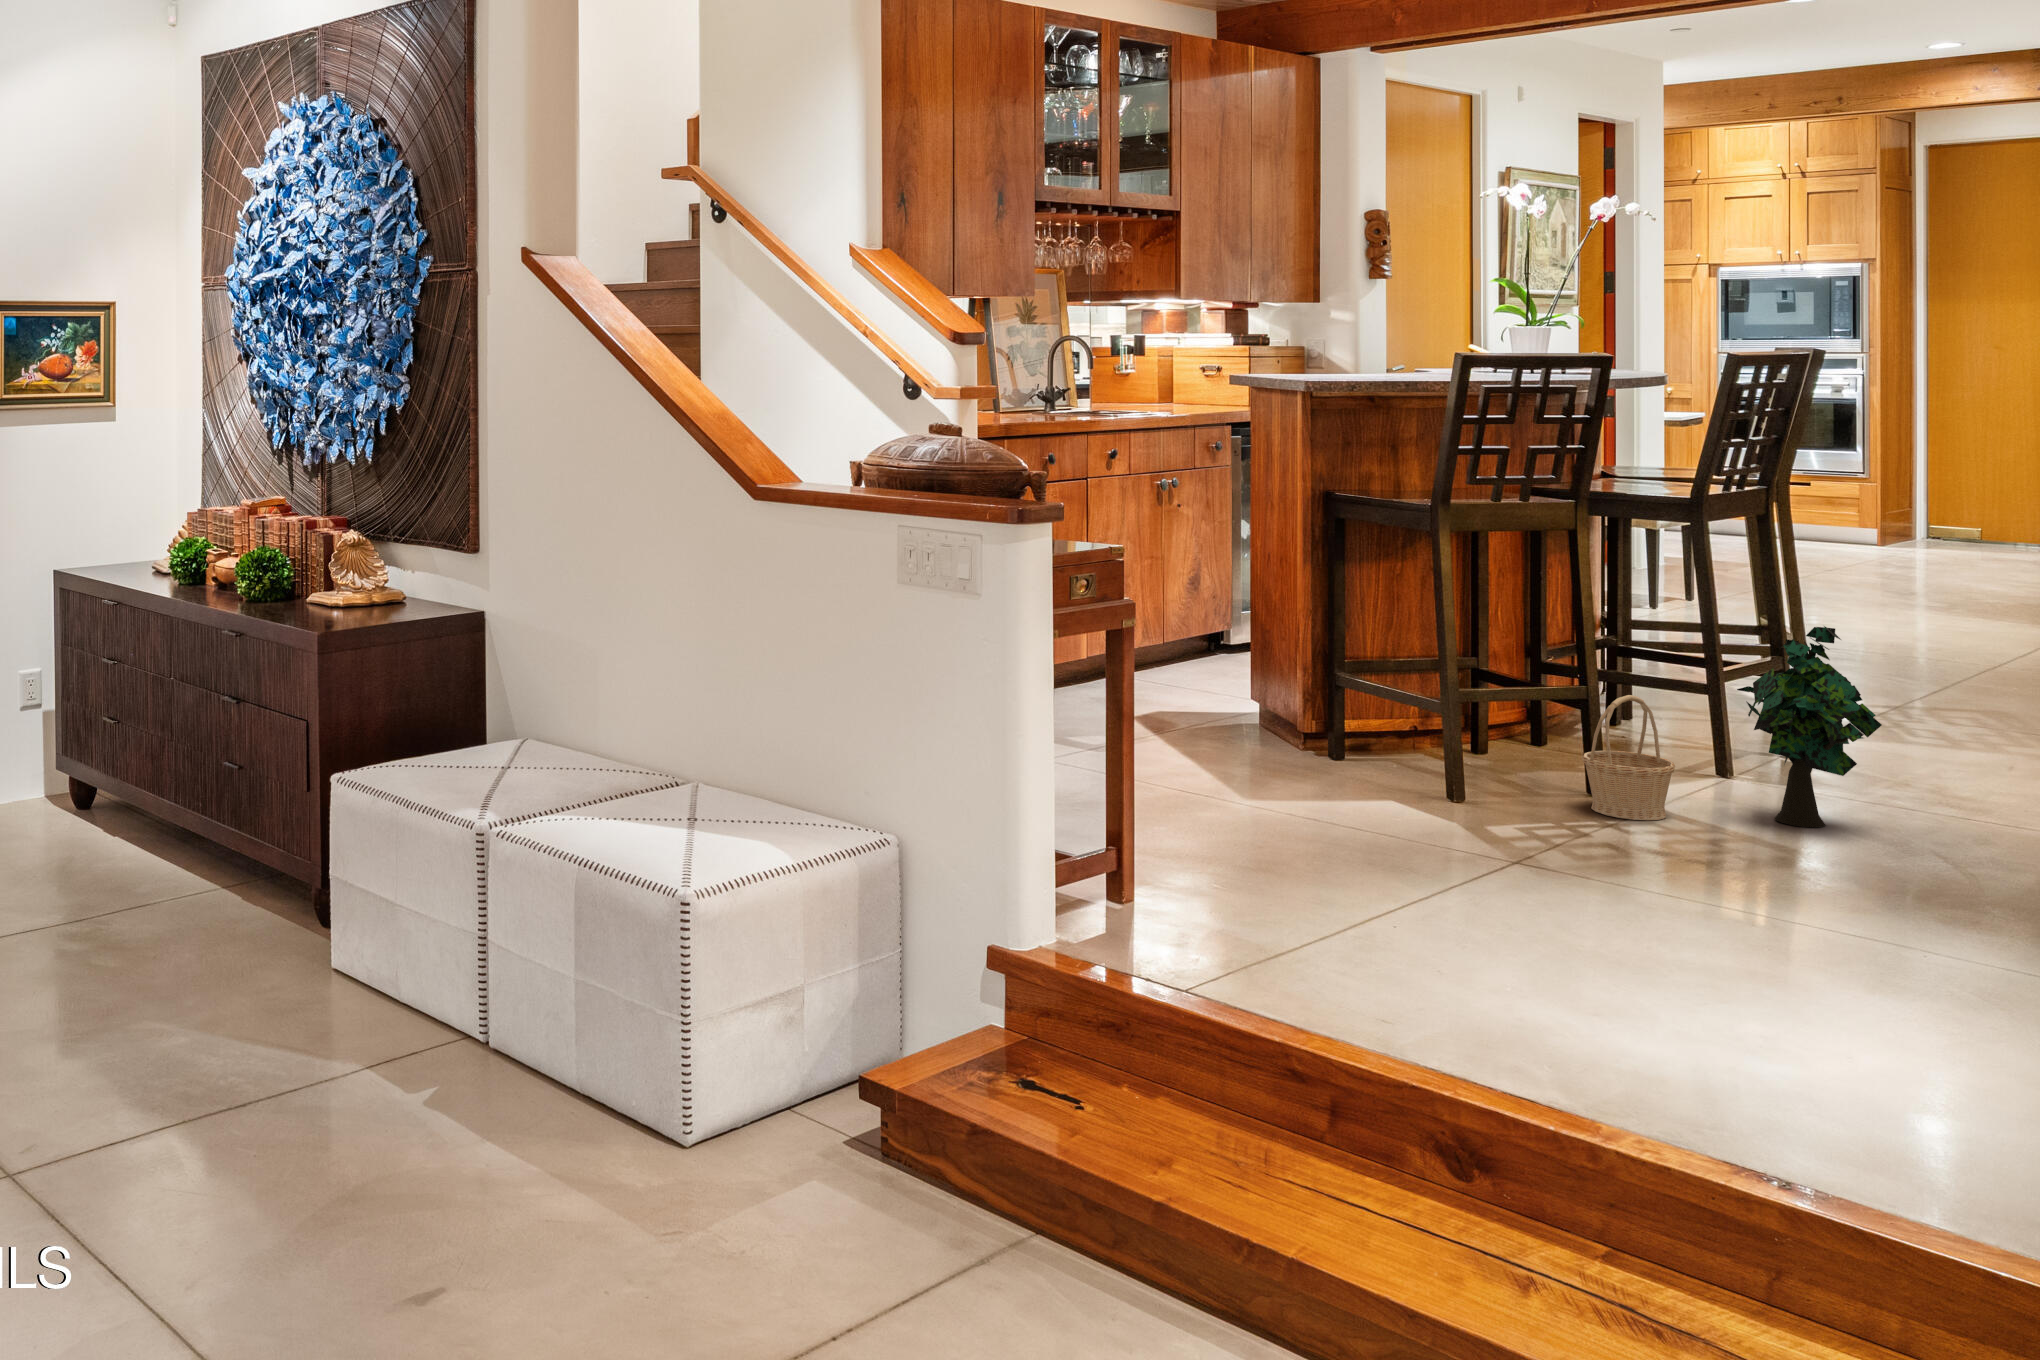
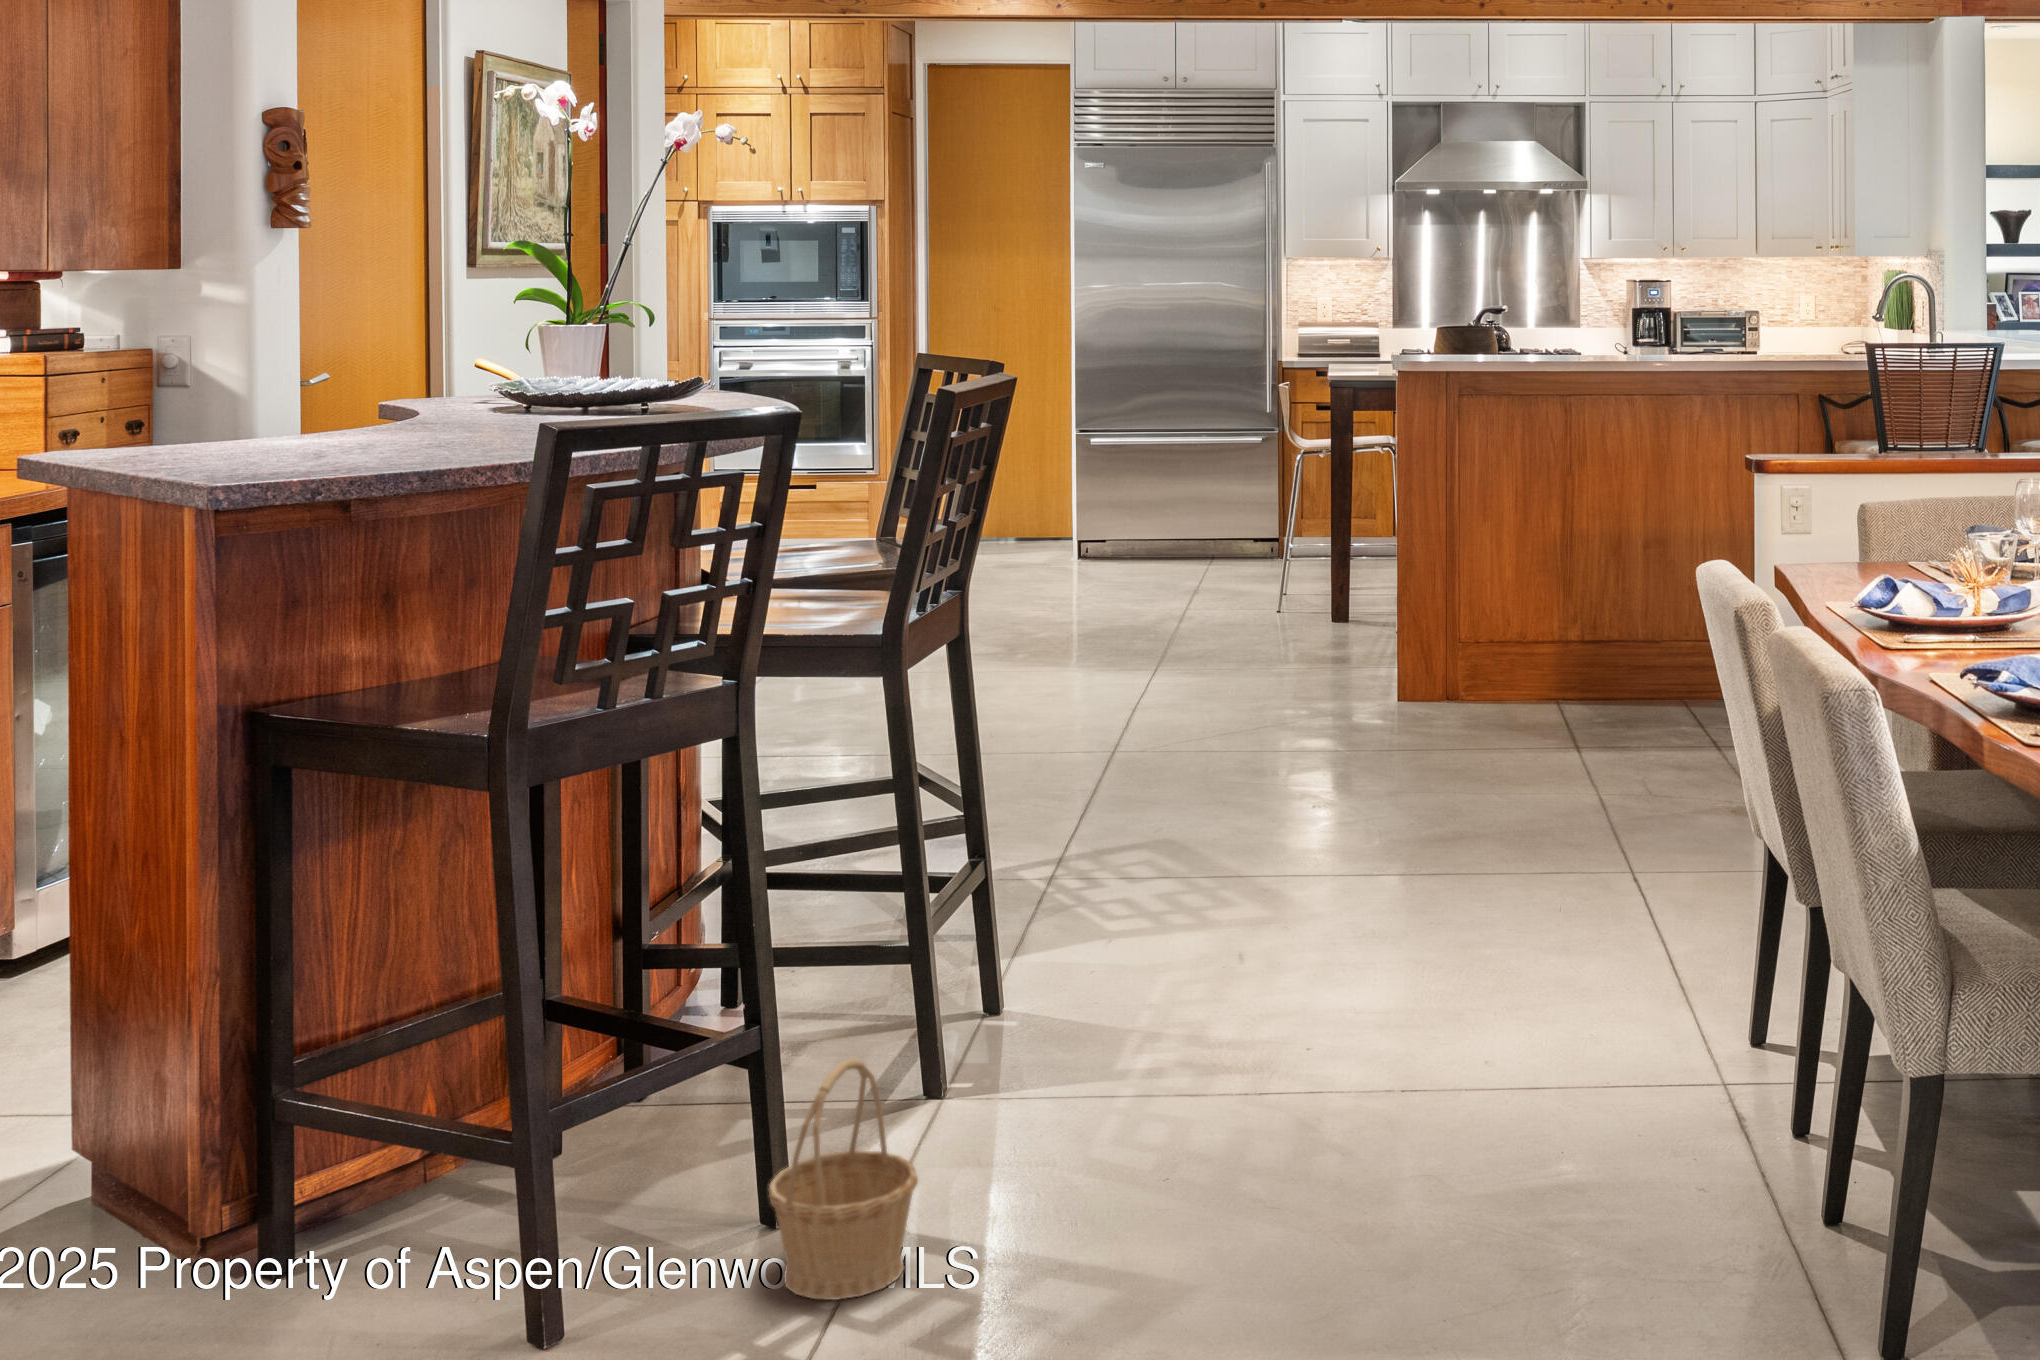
decorative plant: present [1737,626,1882,827] -> none [988,878,1191,1218]

